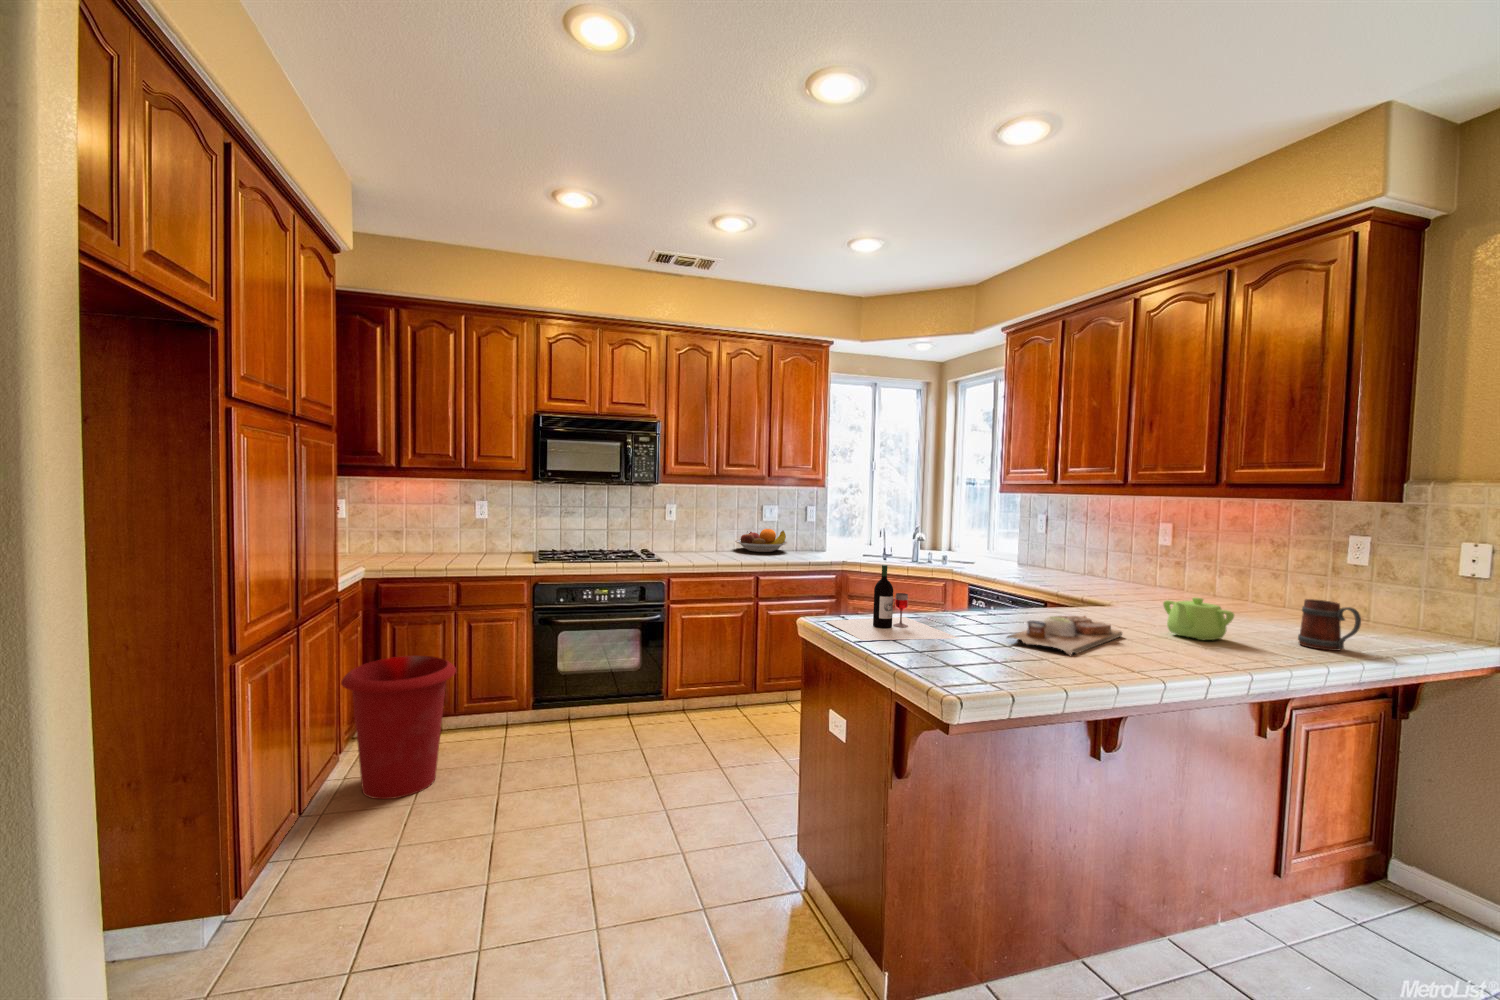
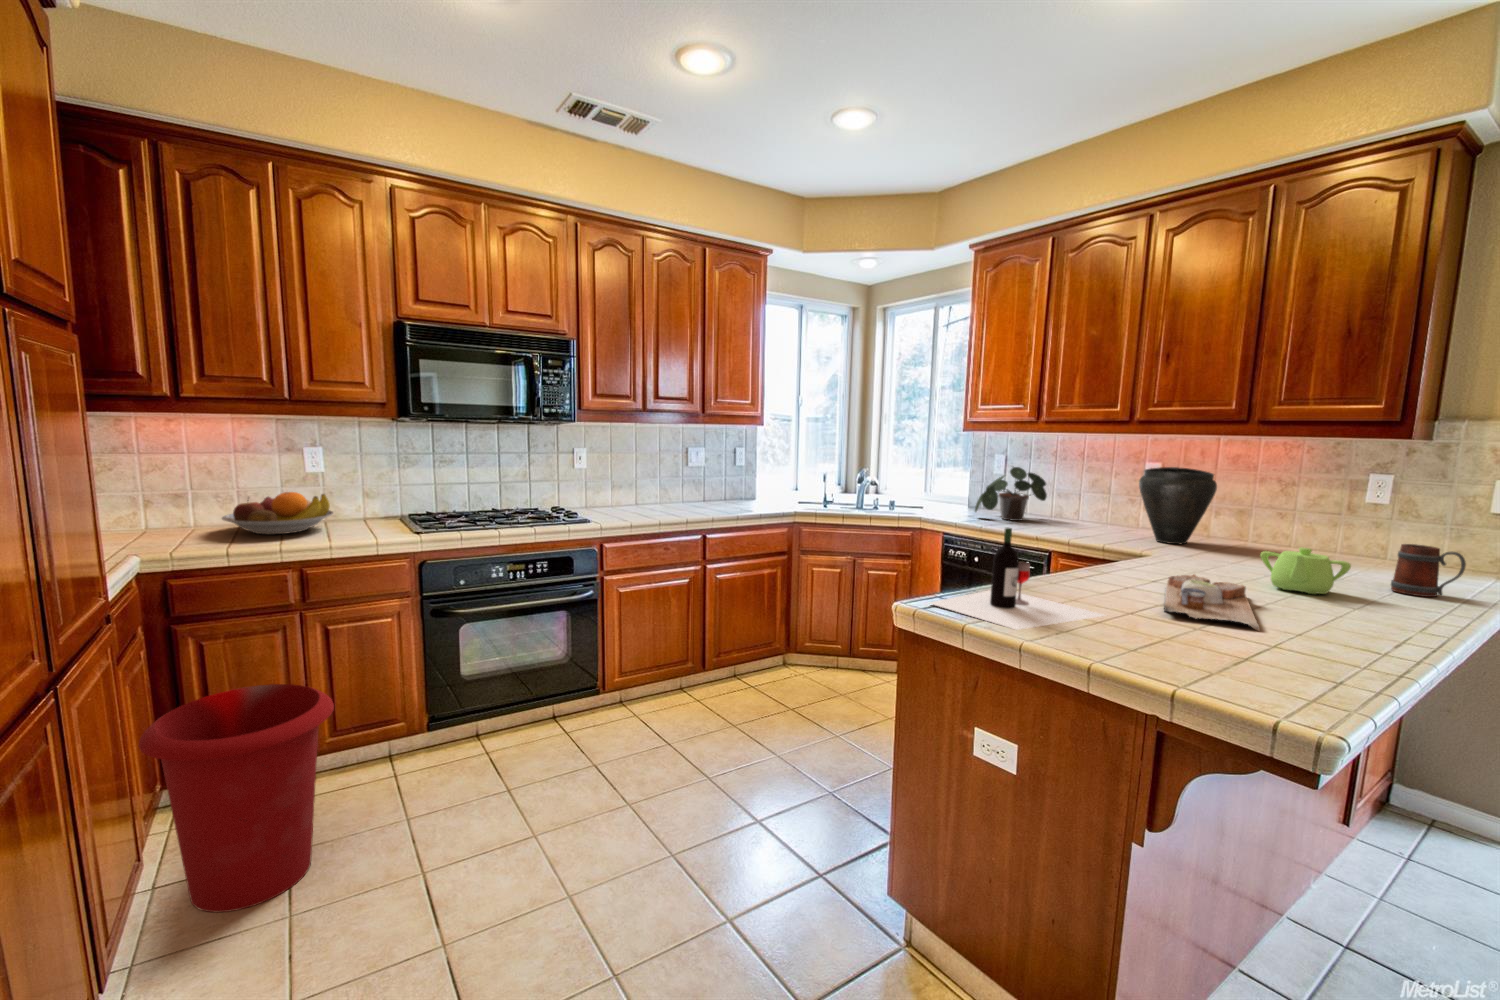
potted plant: none [1002,525,1070,576] -> present [975,467,1047,521]
vase: none [1128,527,1202,600] -> present [1139,467,1217,544]
fruit bowl: present [735,529,787,552] -> present [222,492,334,534]

